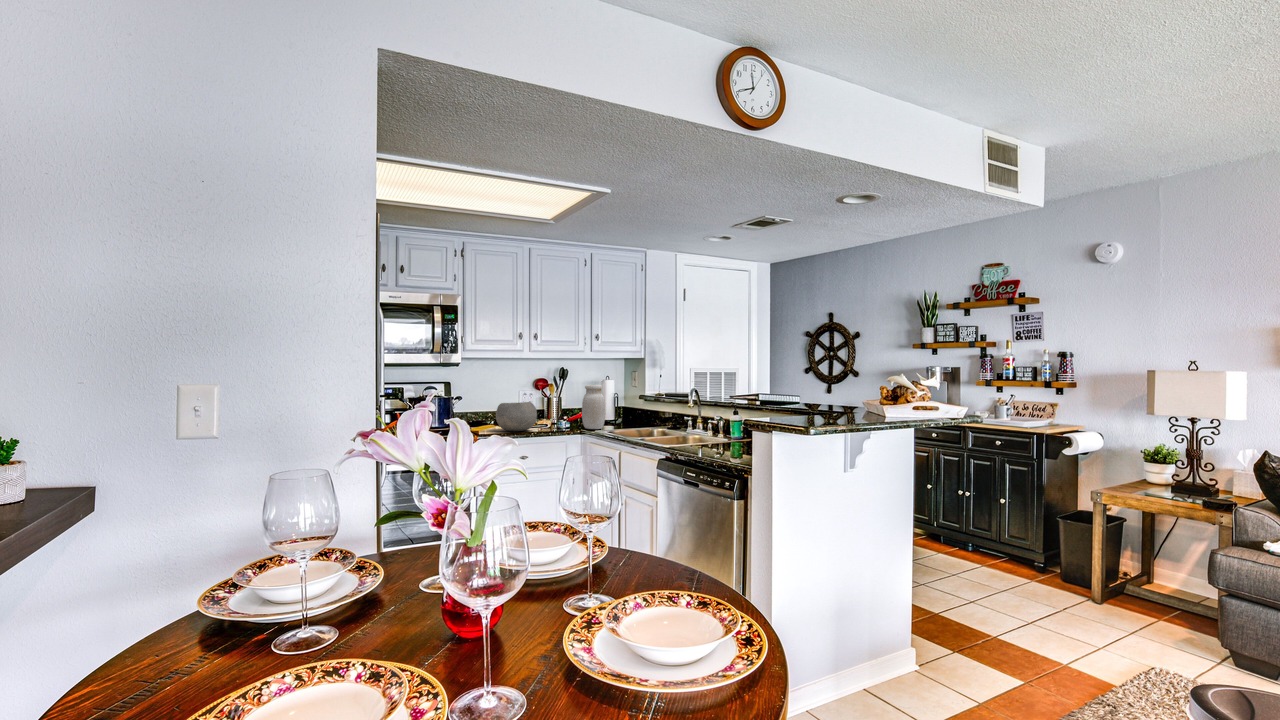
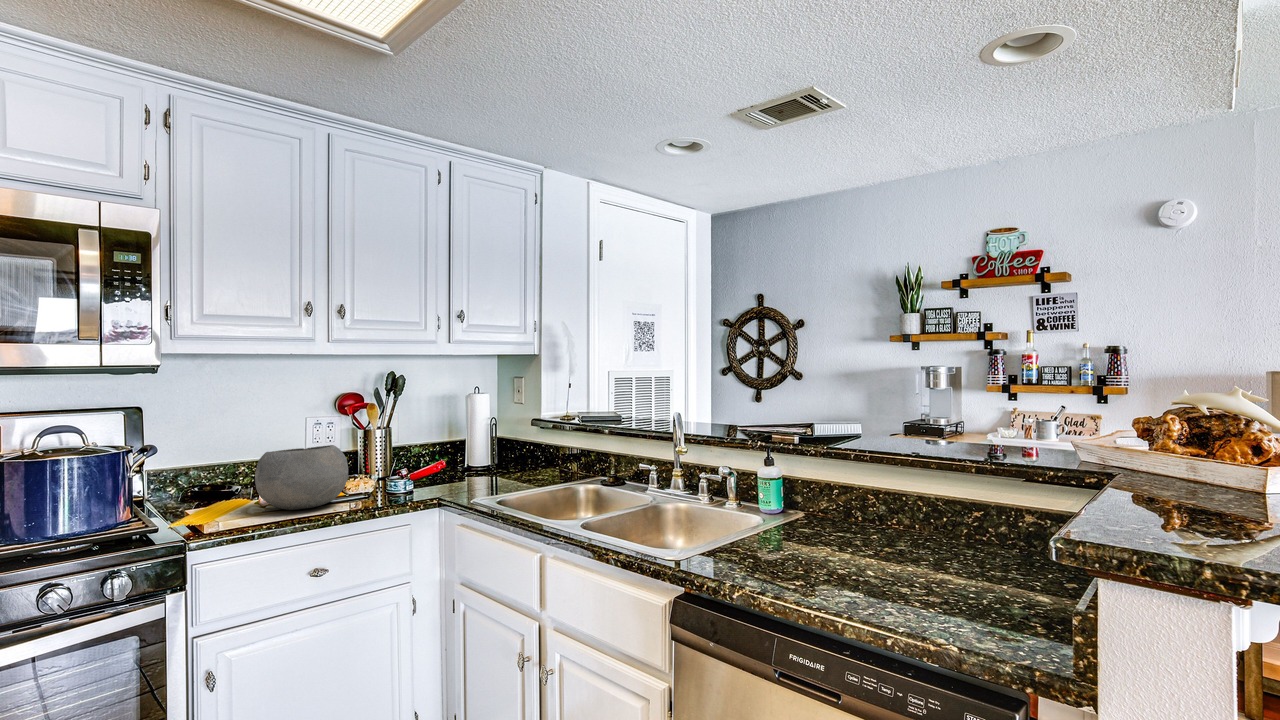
jar: present [582,385,605,429] -> none [437,405,481,489]

